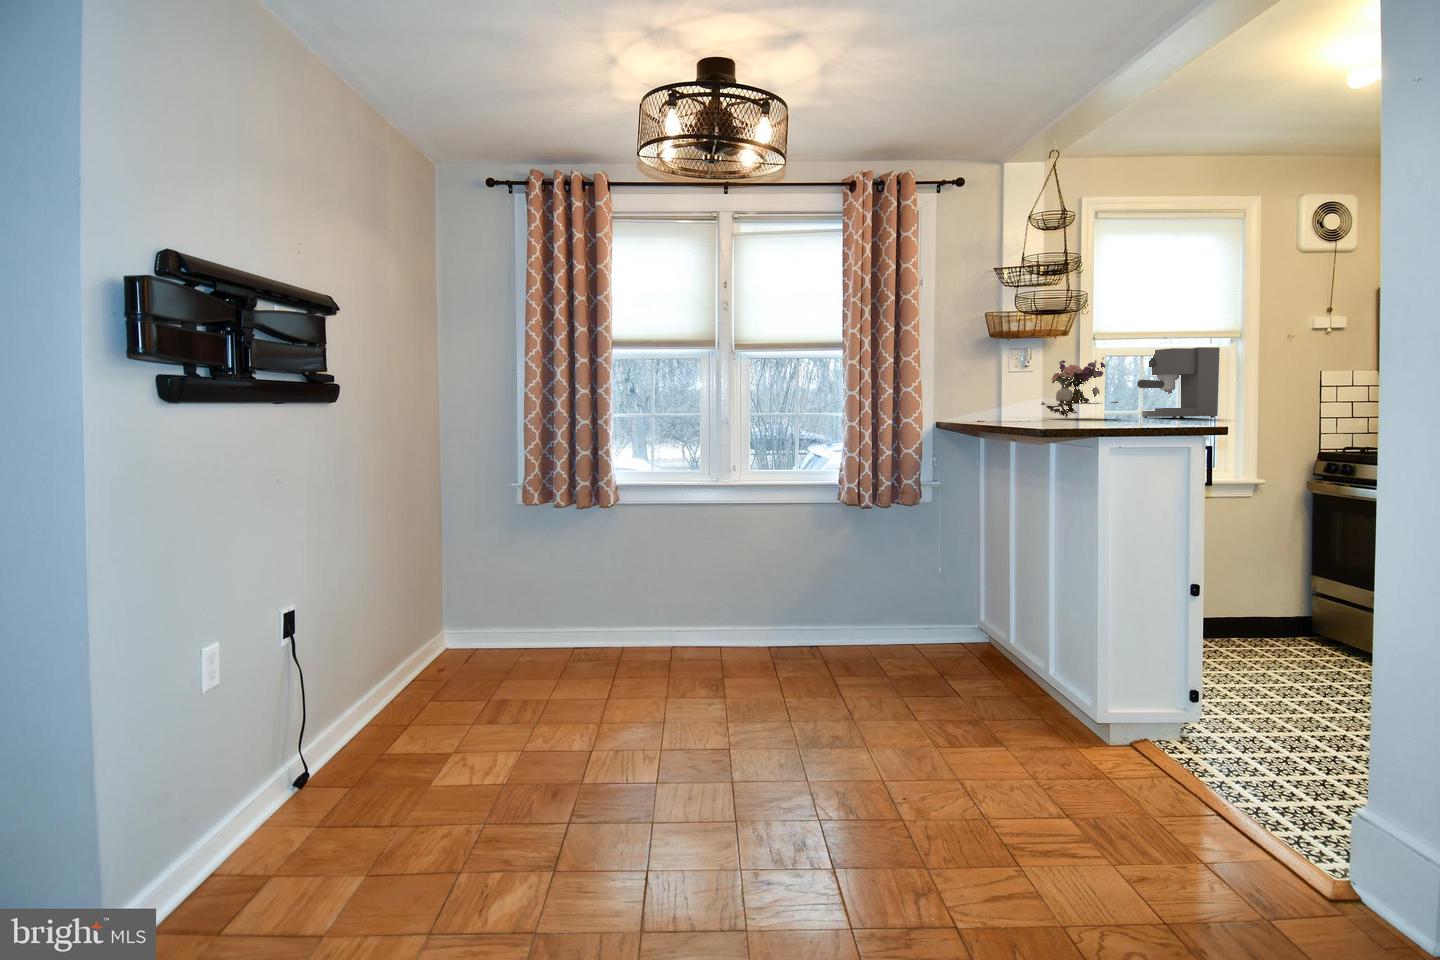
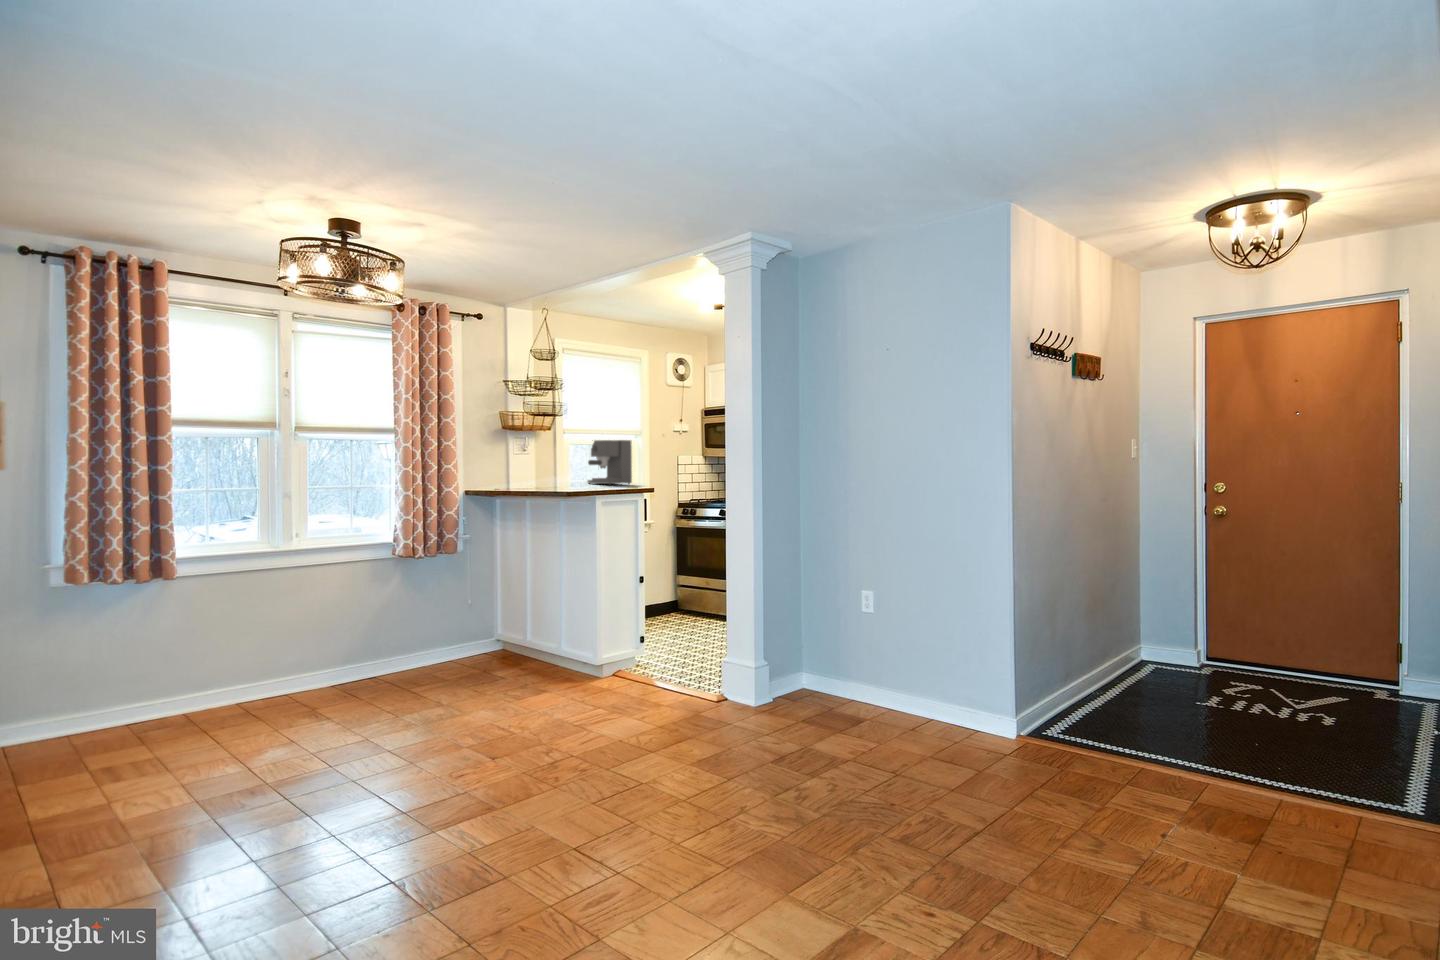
flower arrangement: present [1041,357,1118,418] -> none [531,444,582,486]

